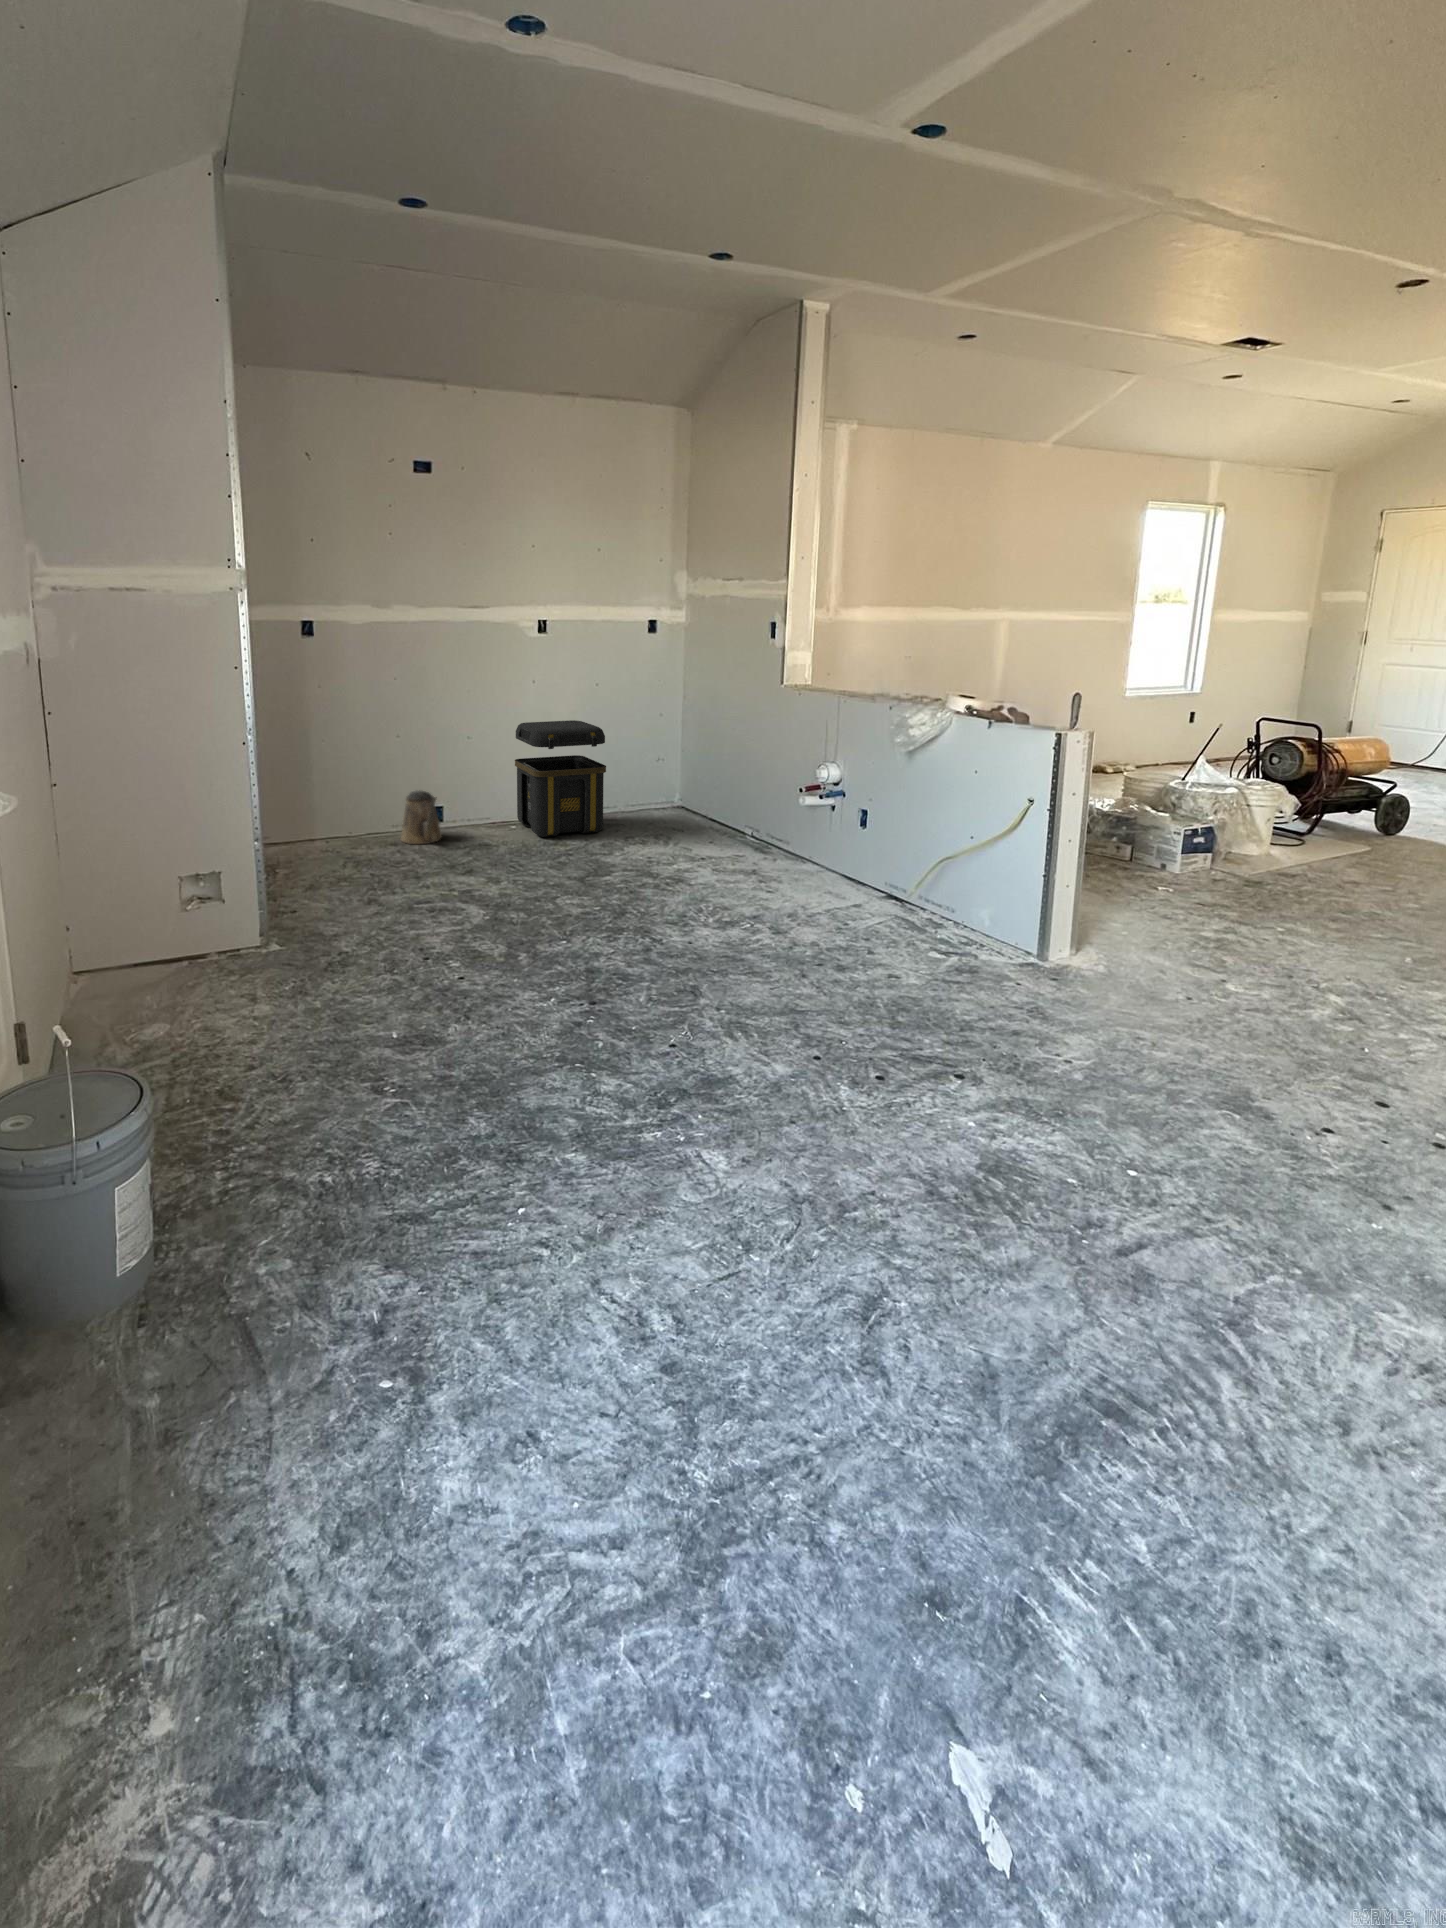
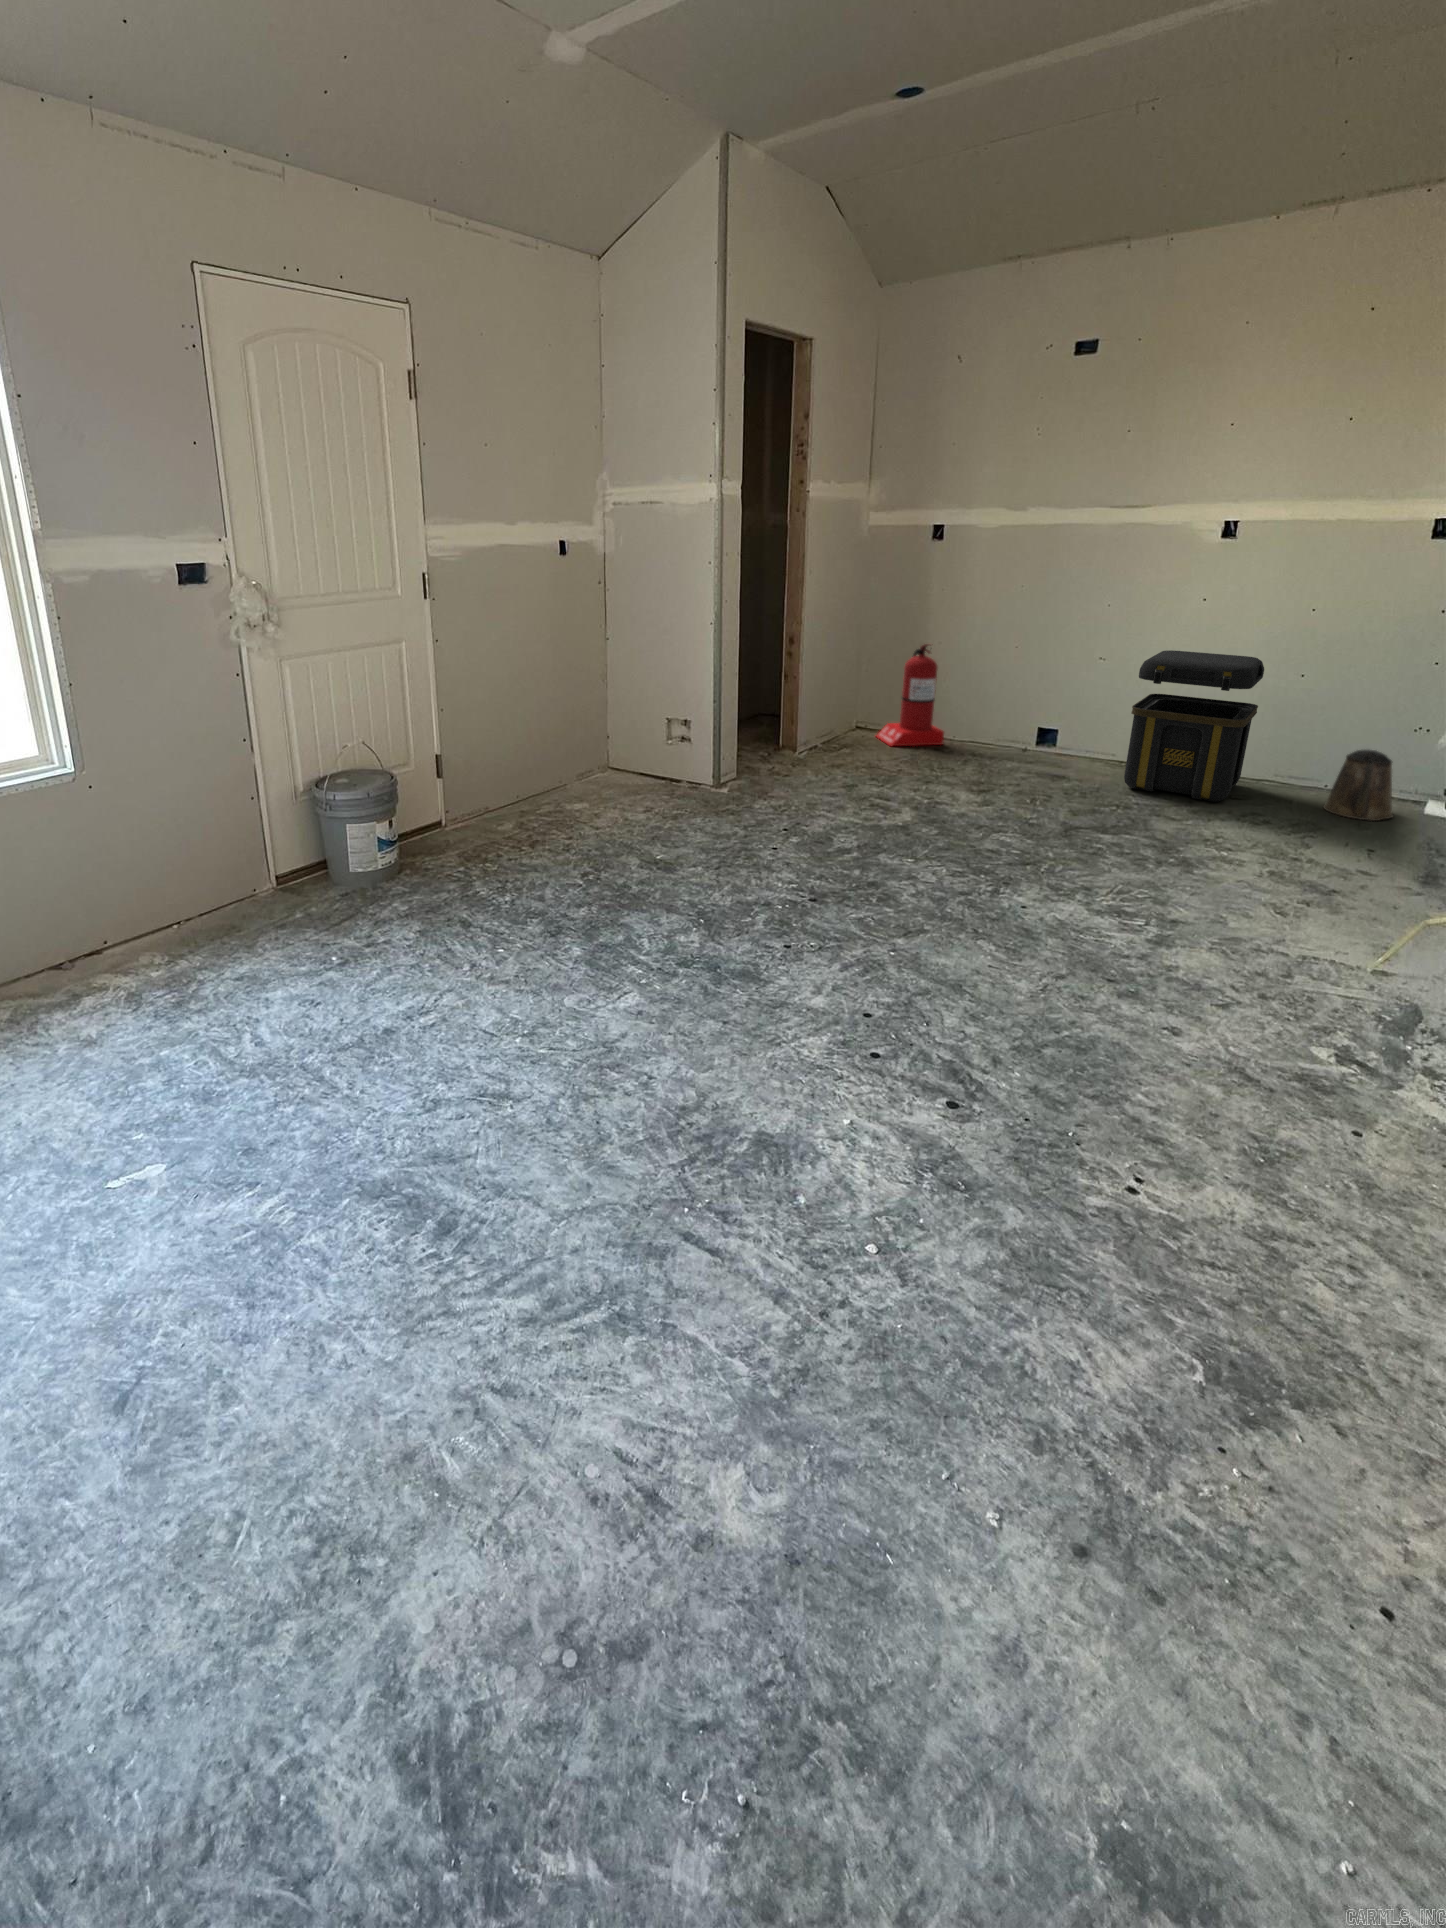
fire extinguisher: none [287,744,358,856] -> present [876,644,944,746]
watering can: present [401,790,442,844] -> present [1323,749,1393,821]

